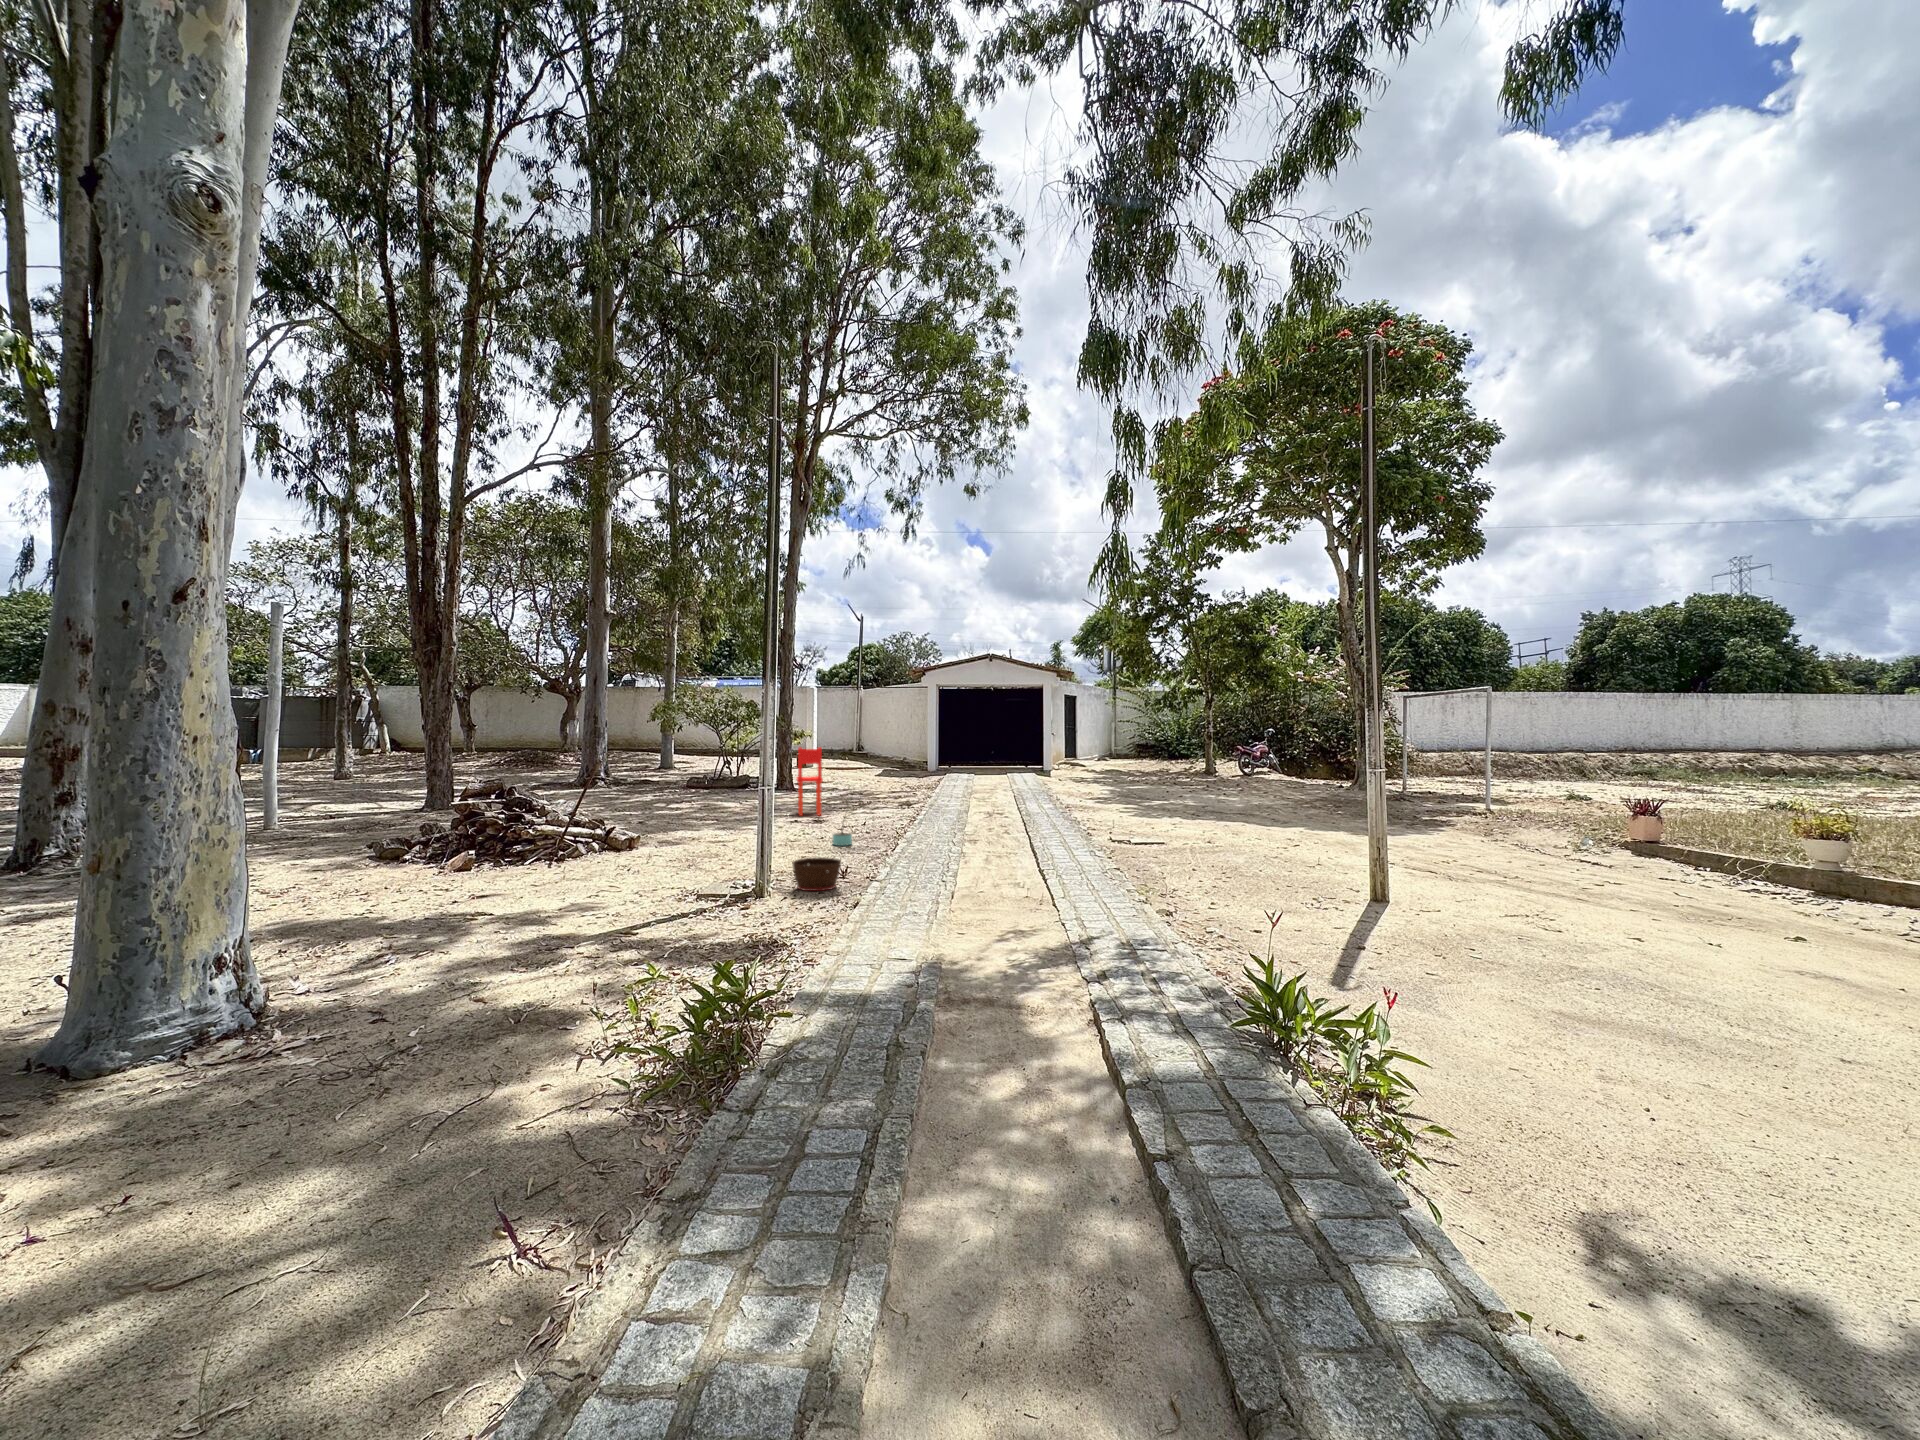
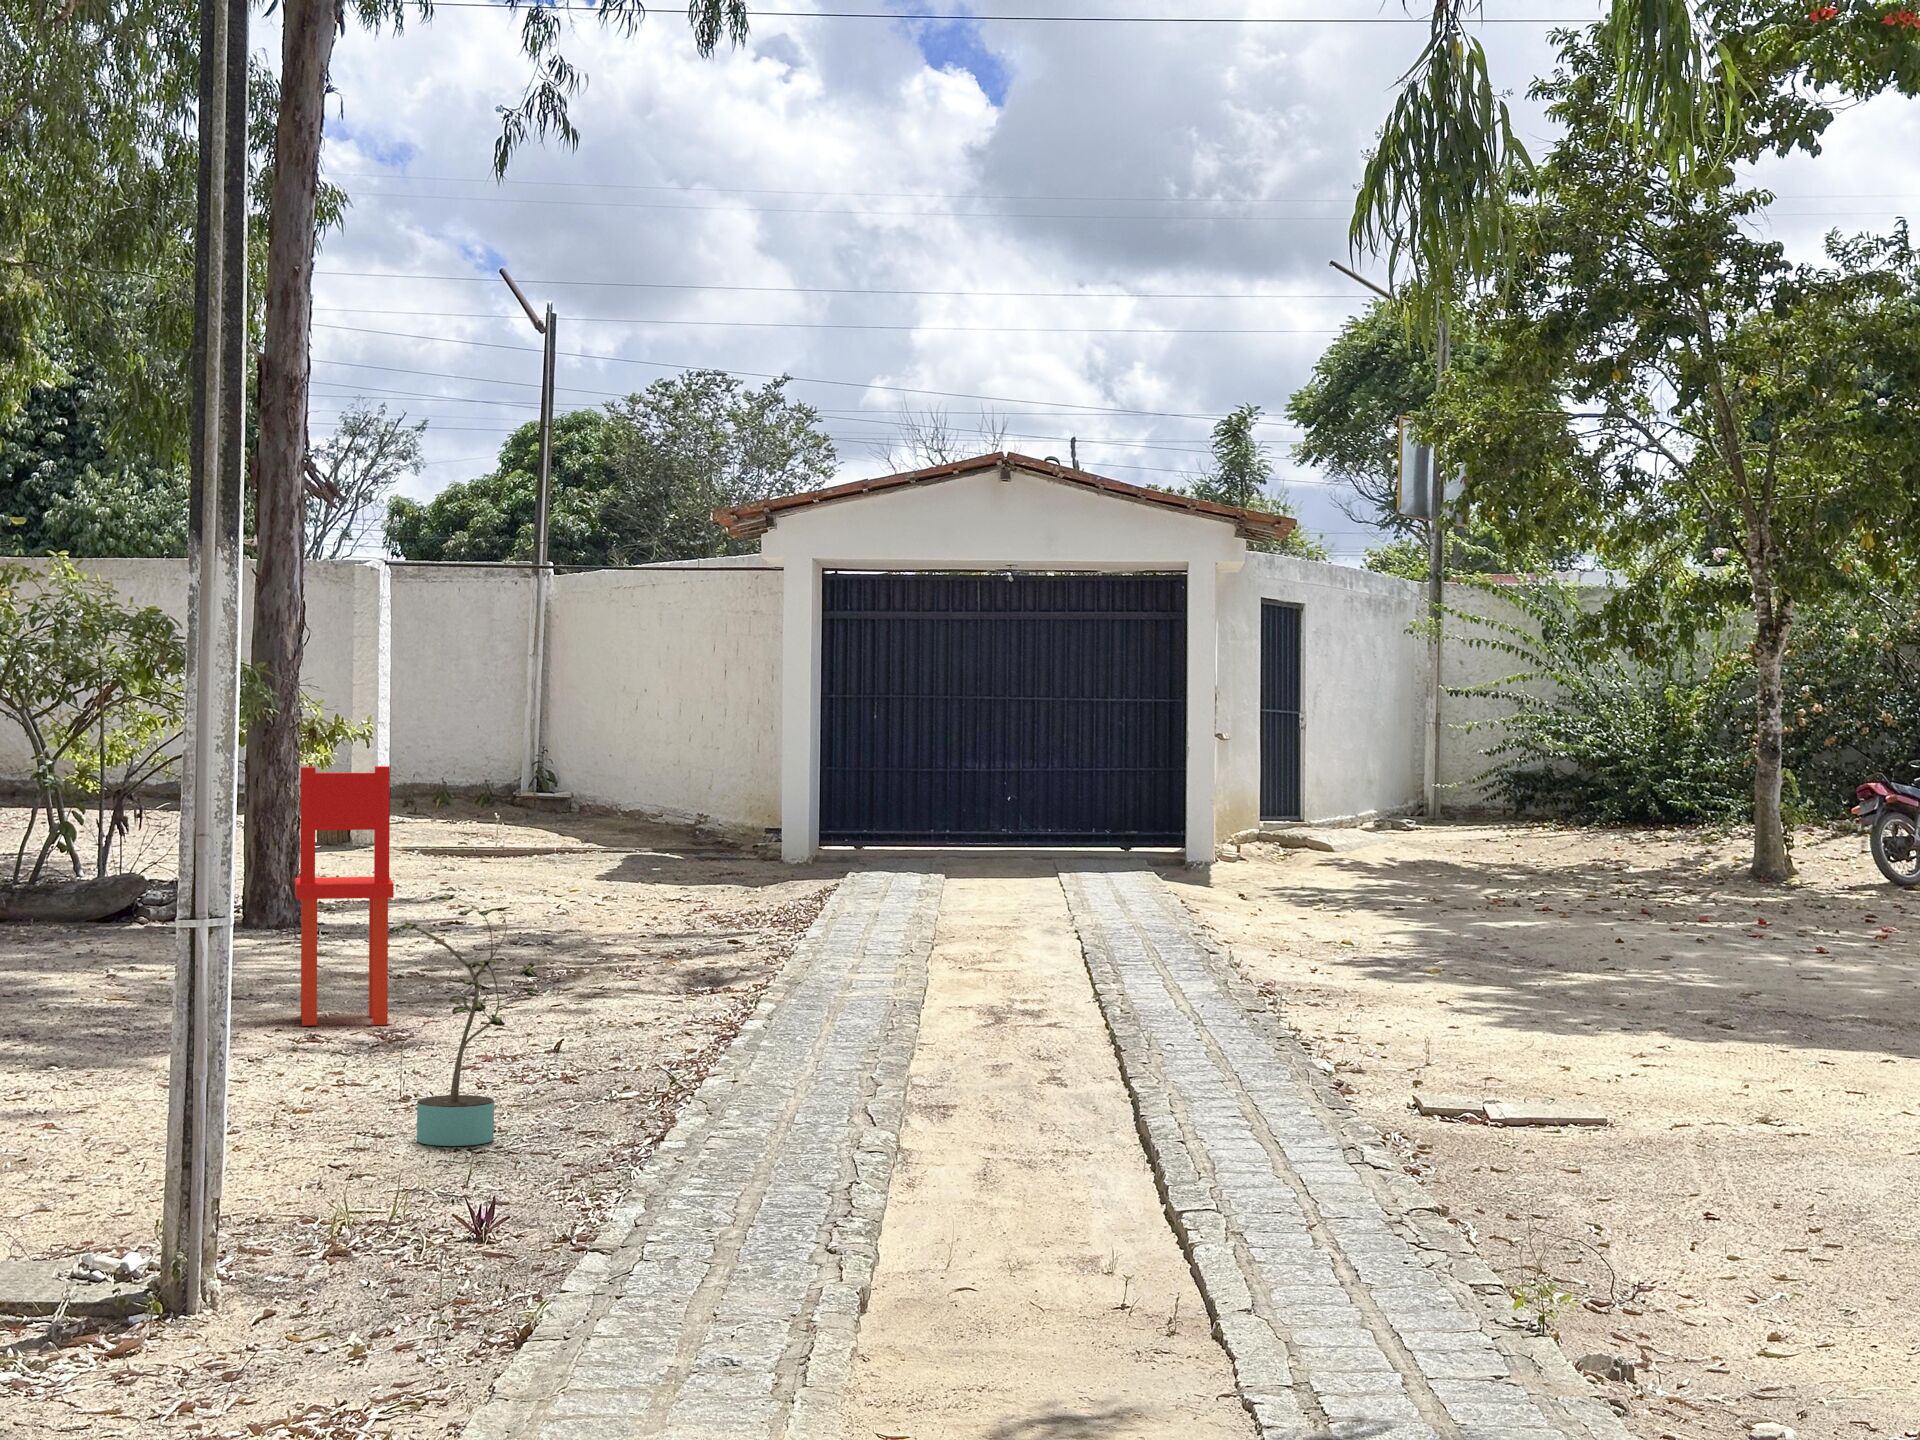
basket: present [792,857,841,891] -> none [221,1207,432,1355]

